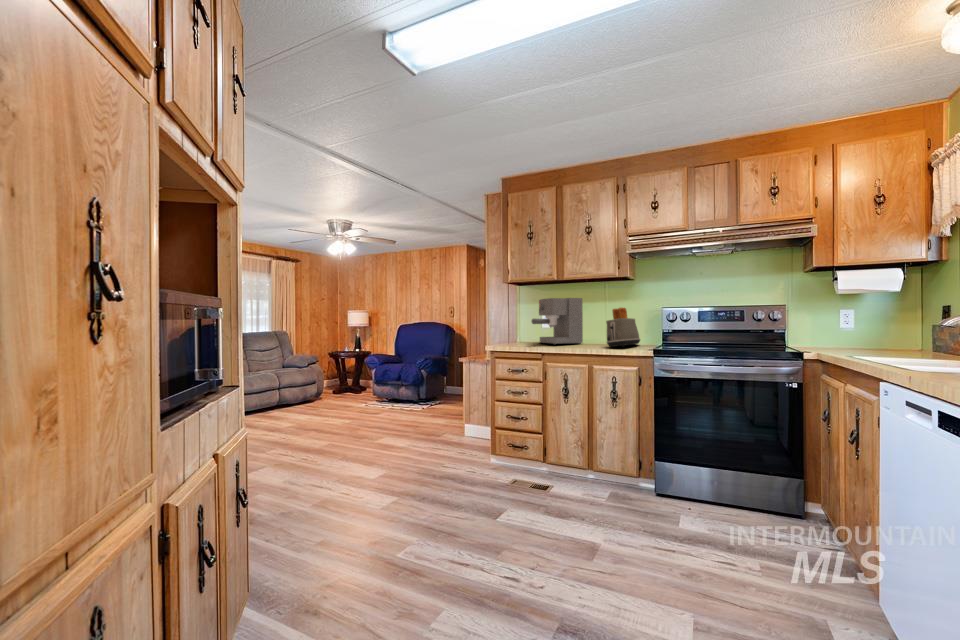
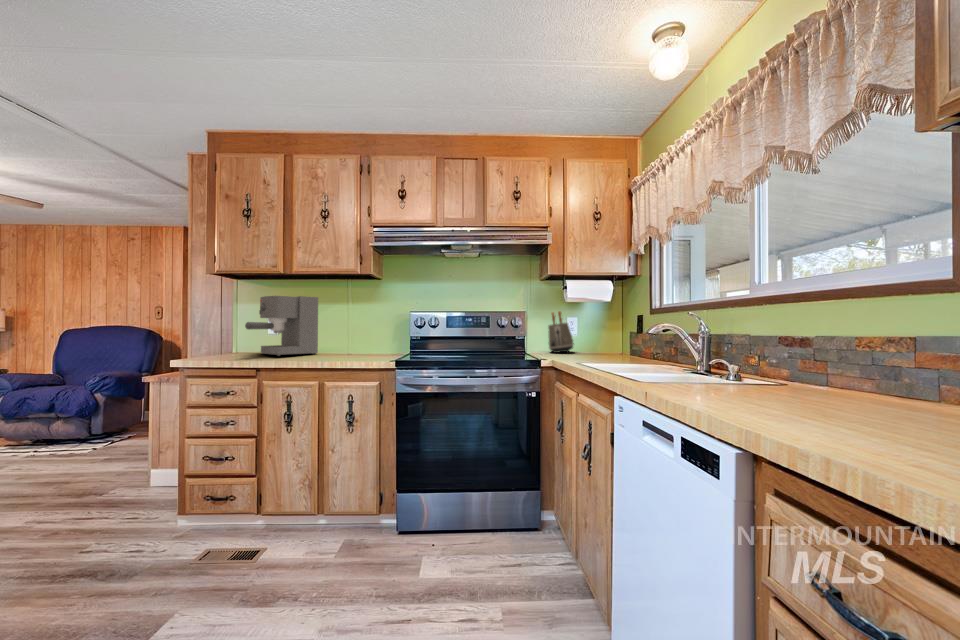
toaster: present [606,308,640,347] -> present [548,311,574,353]

